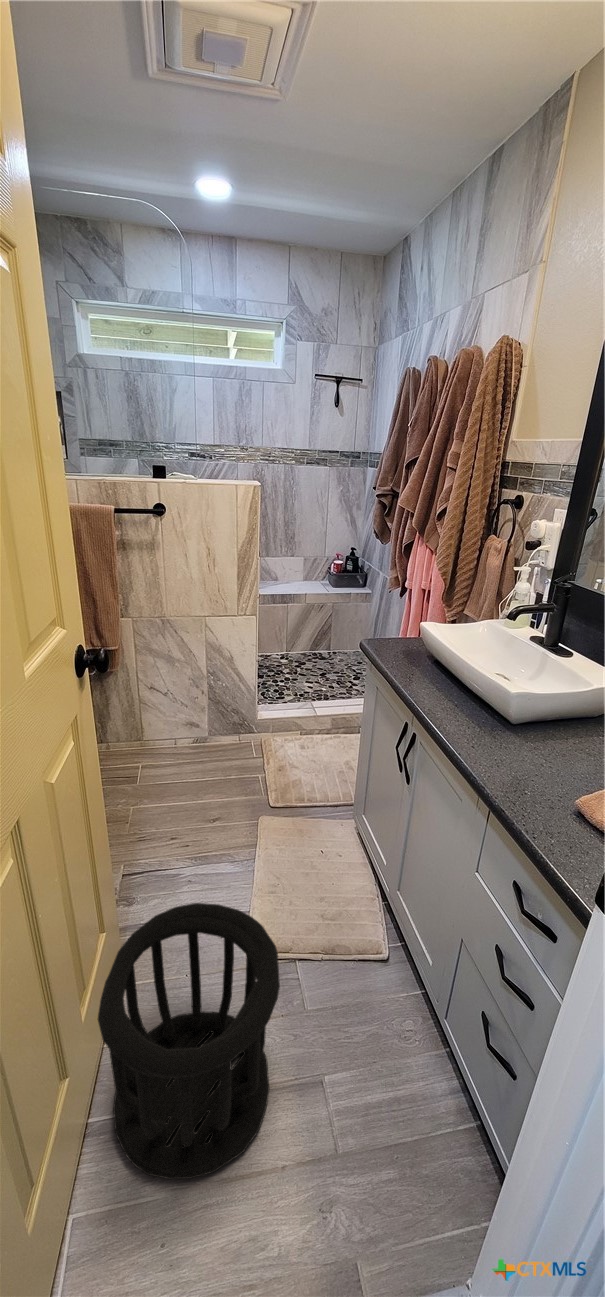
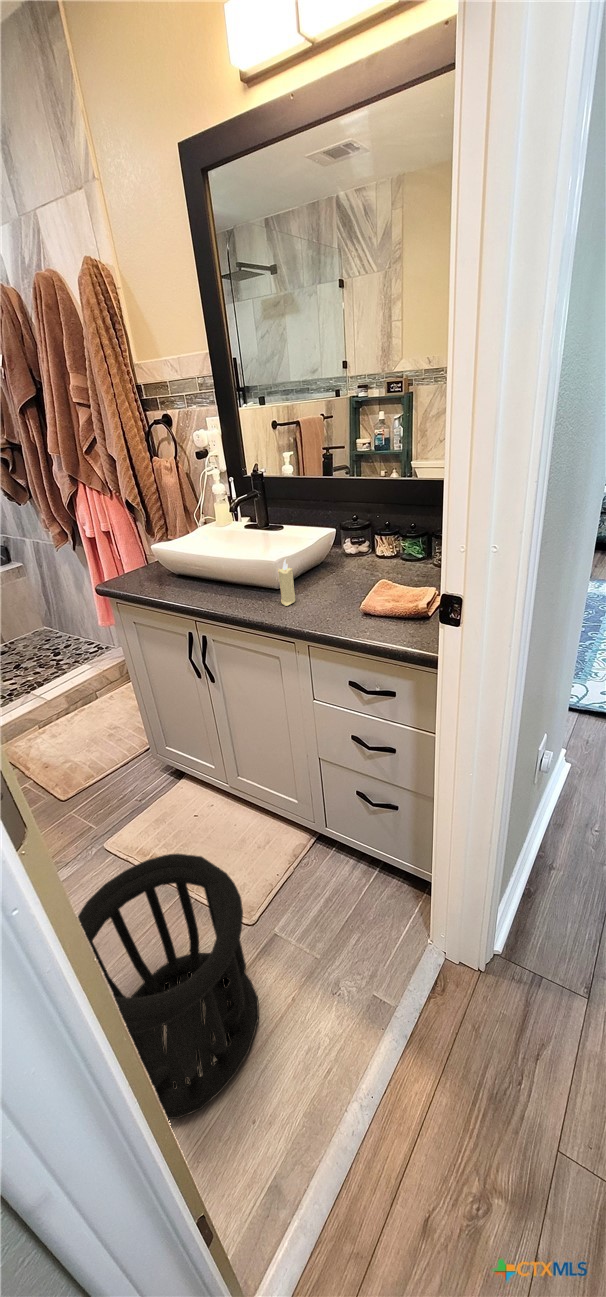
candle: none [493,698,521,750] -> present [278,559,295,606]

